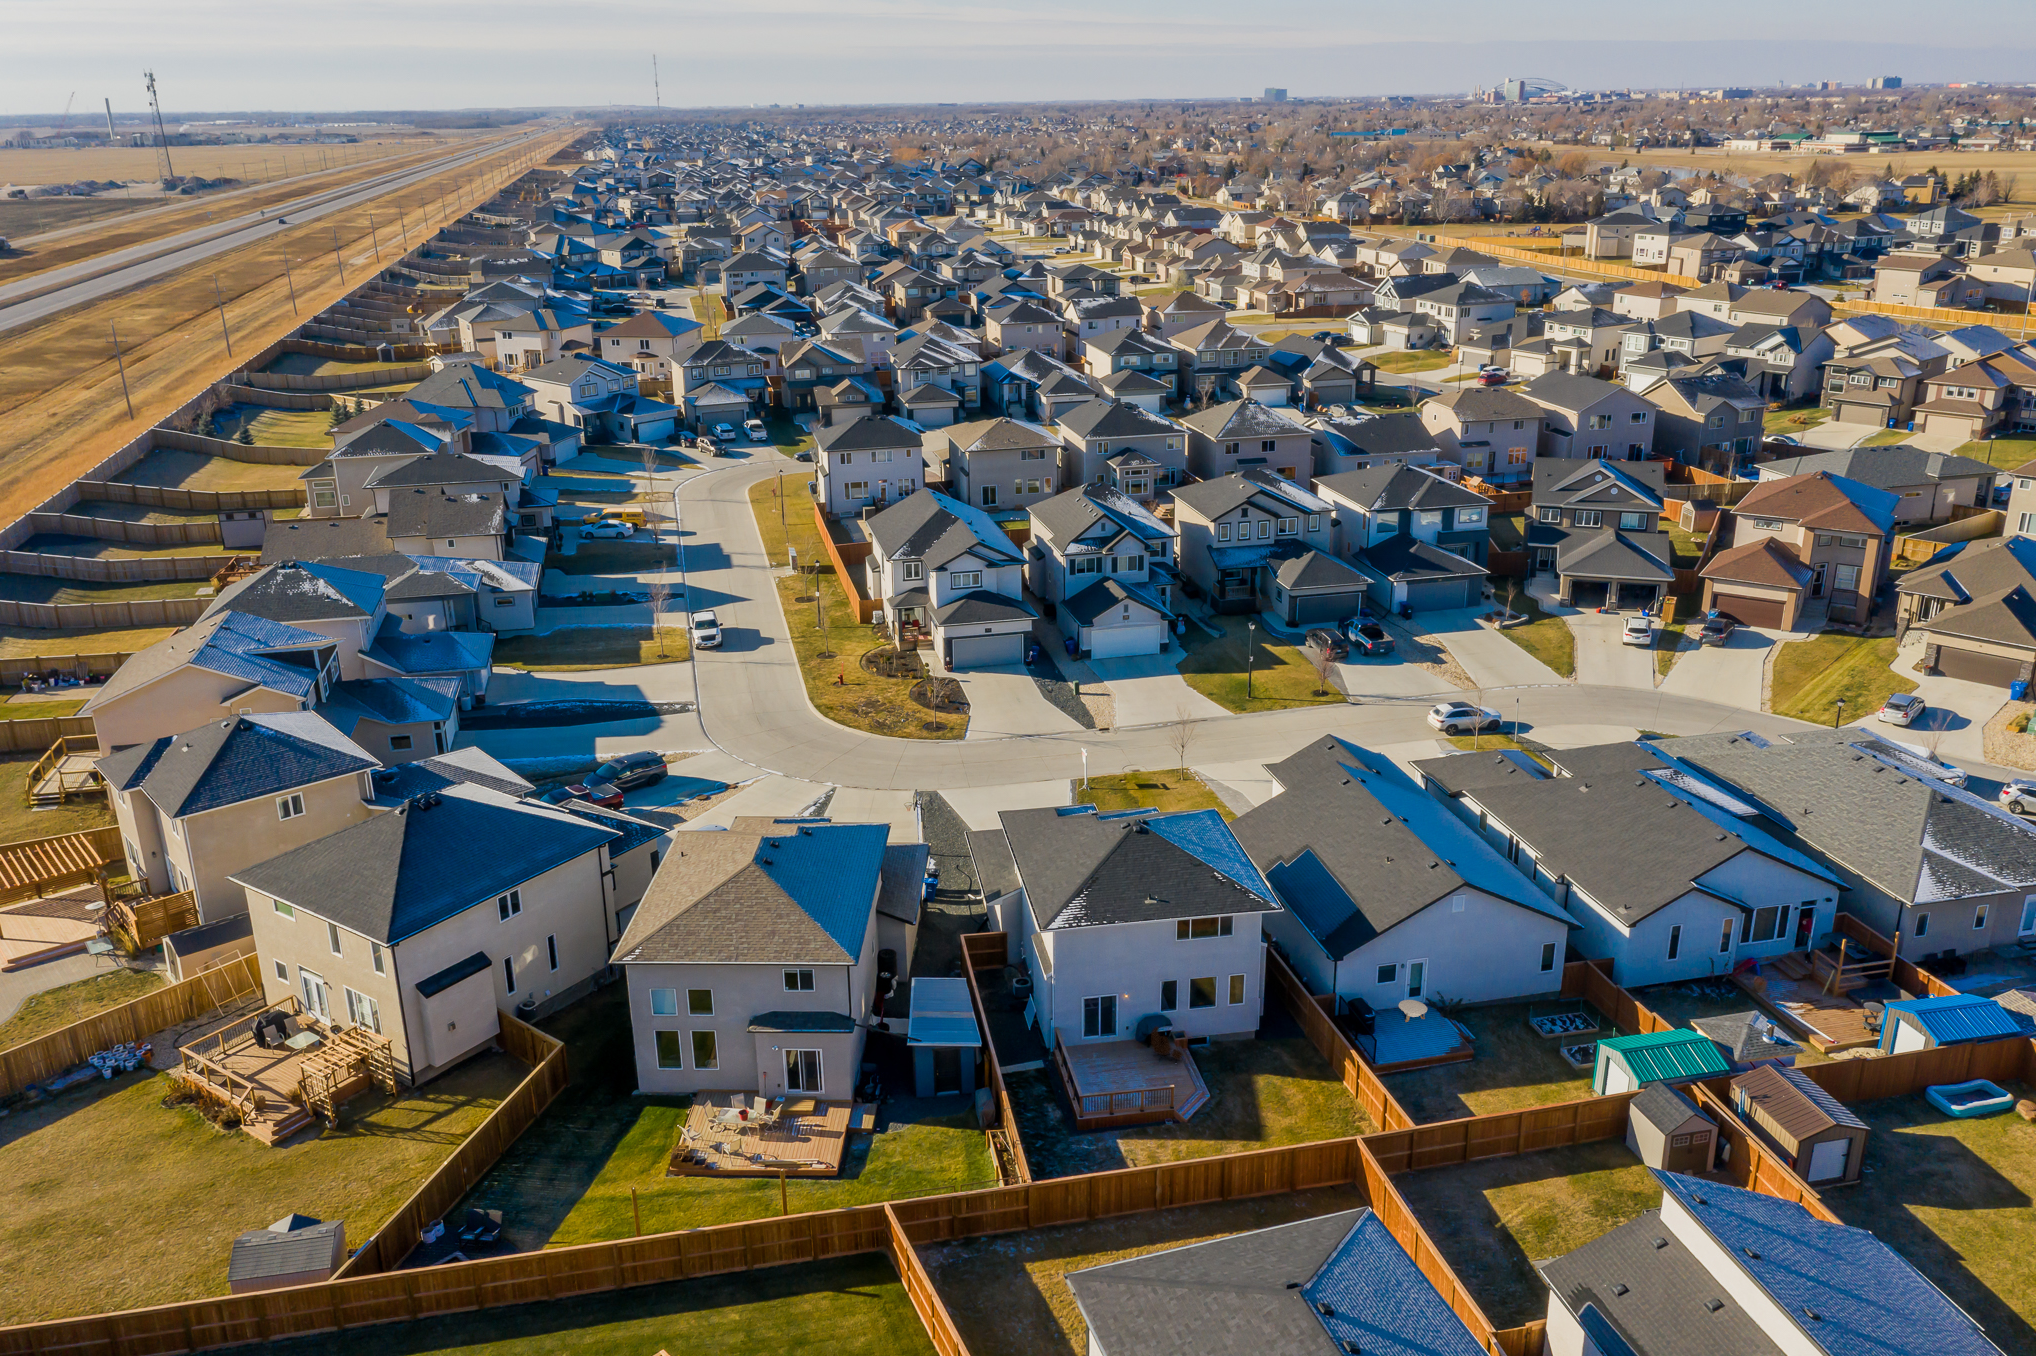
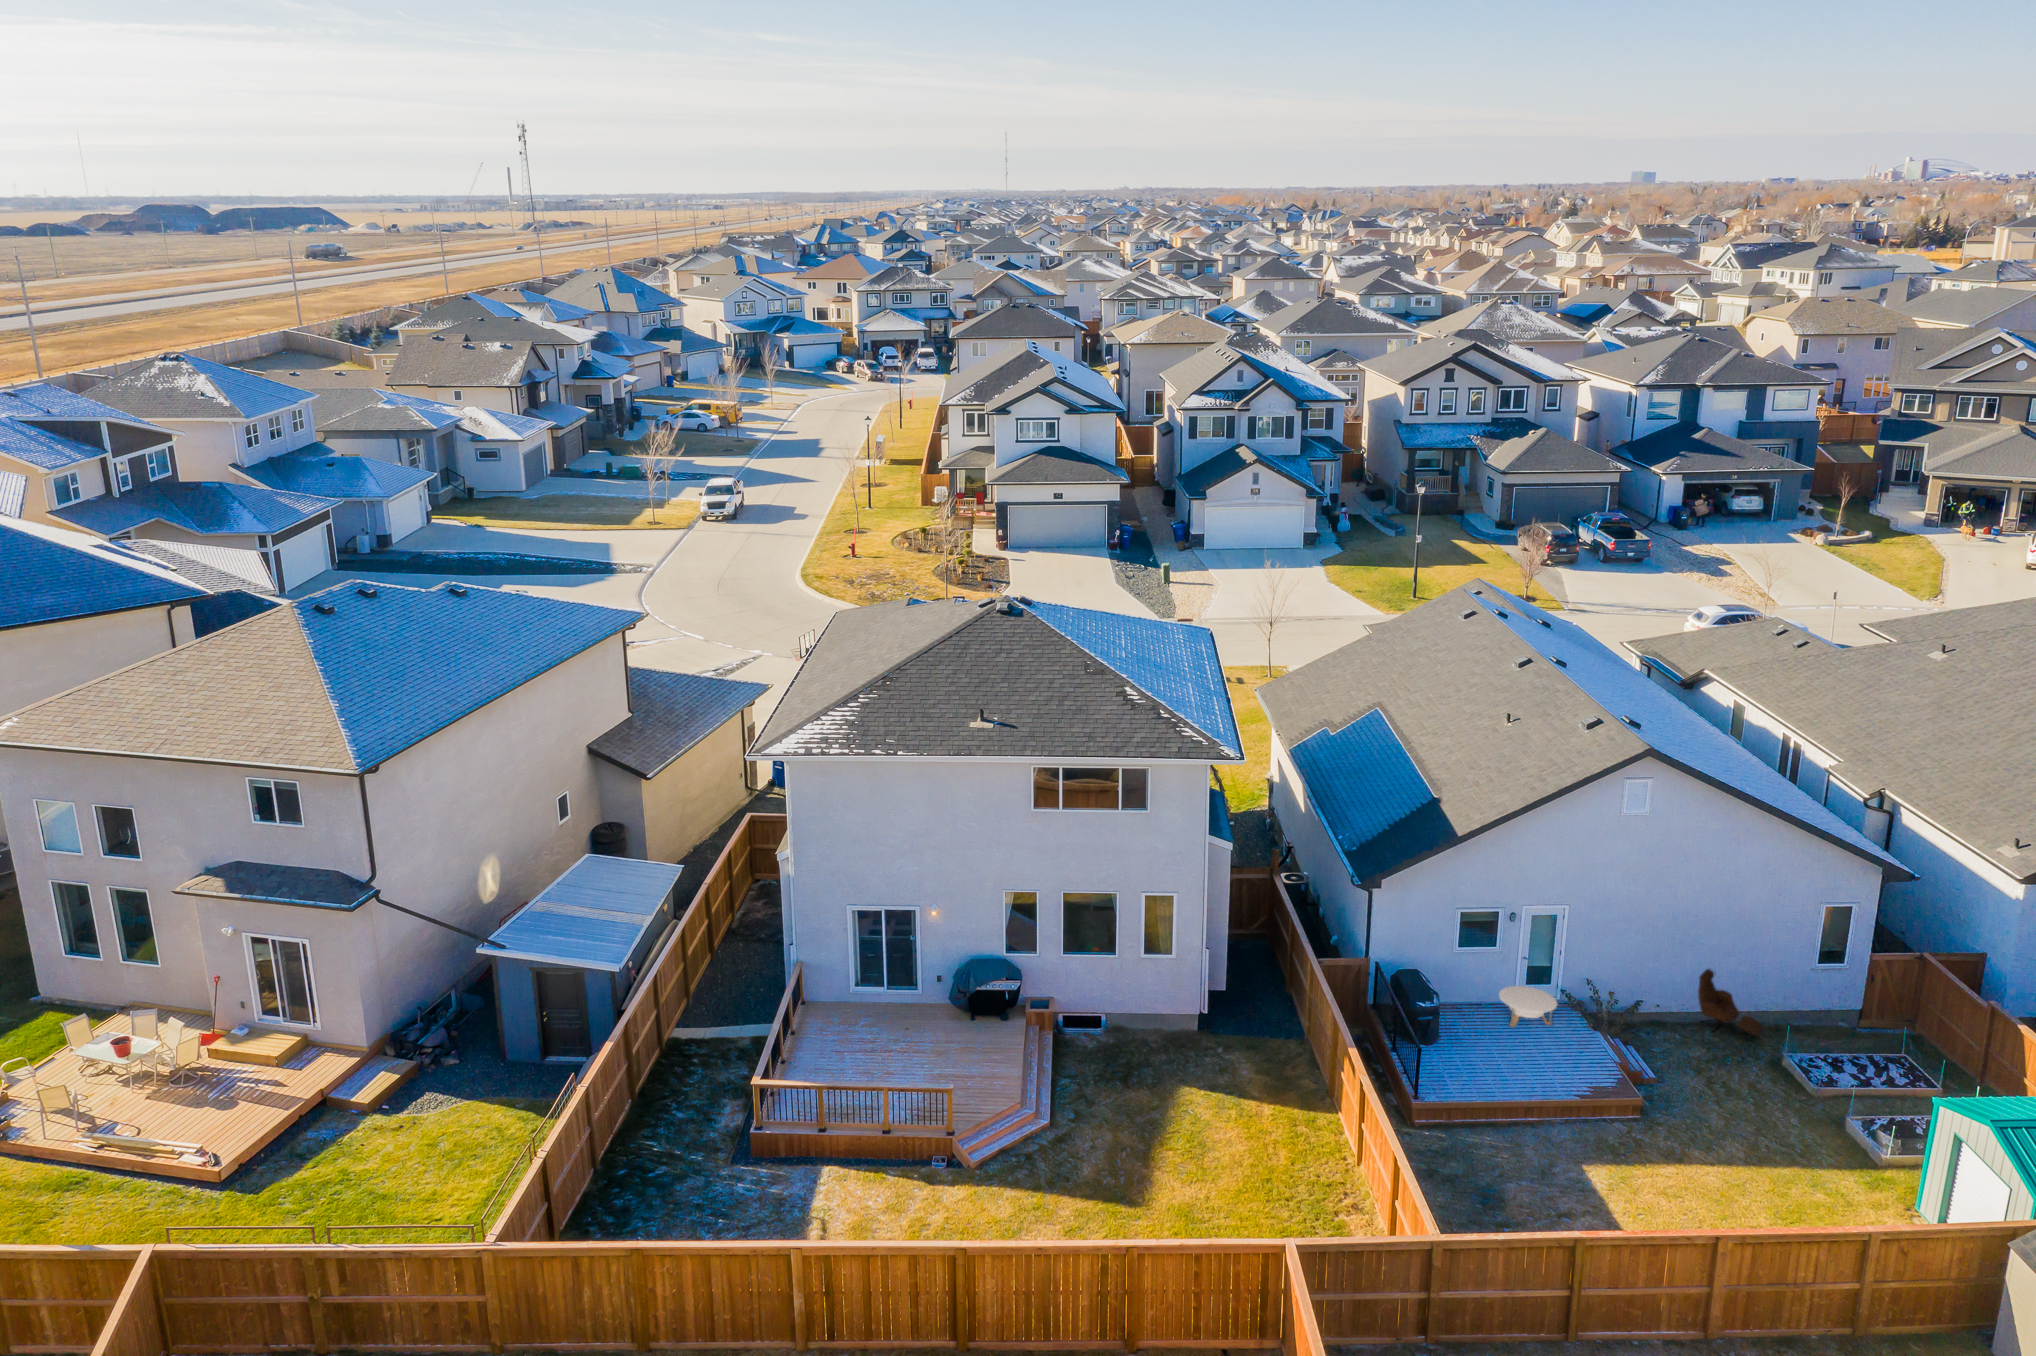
lounge chair: present [1151,1027,1183,1060] -> present [1698,969,1762,1039]

